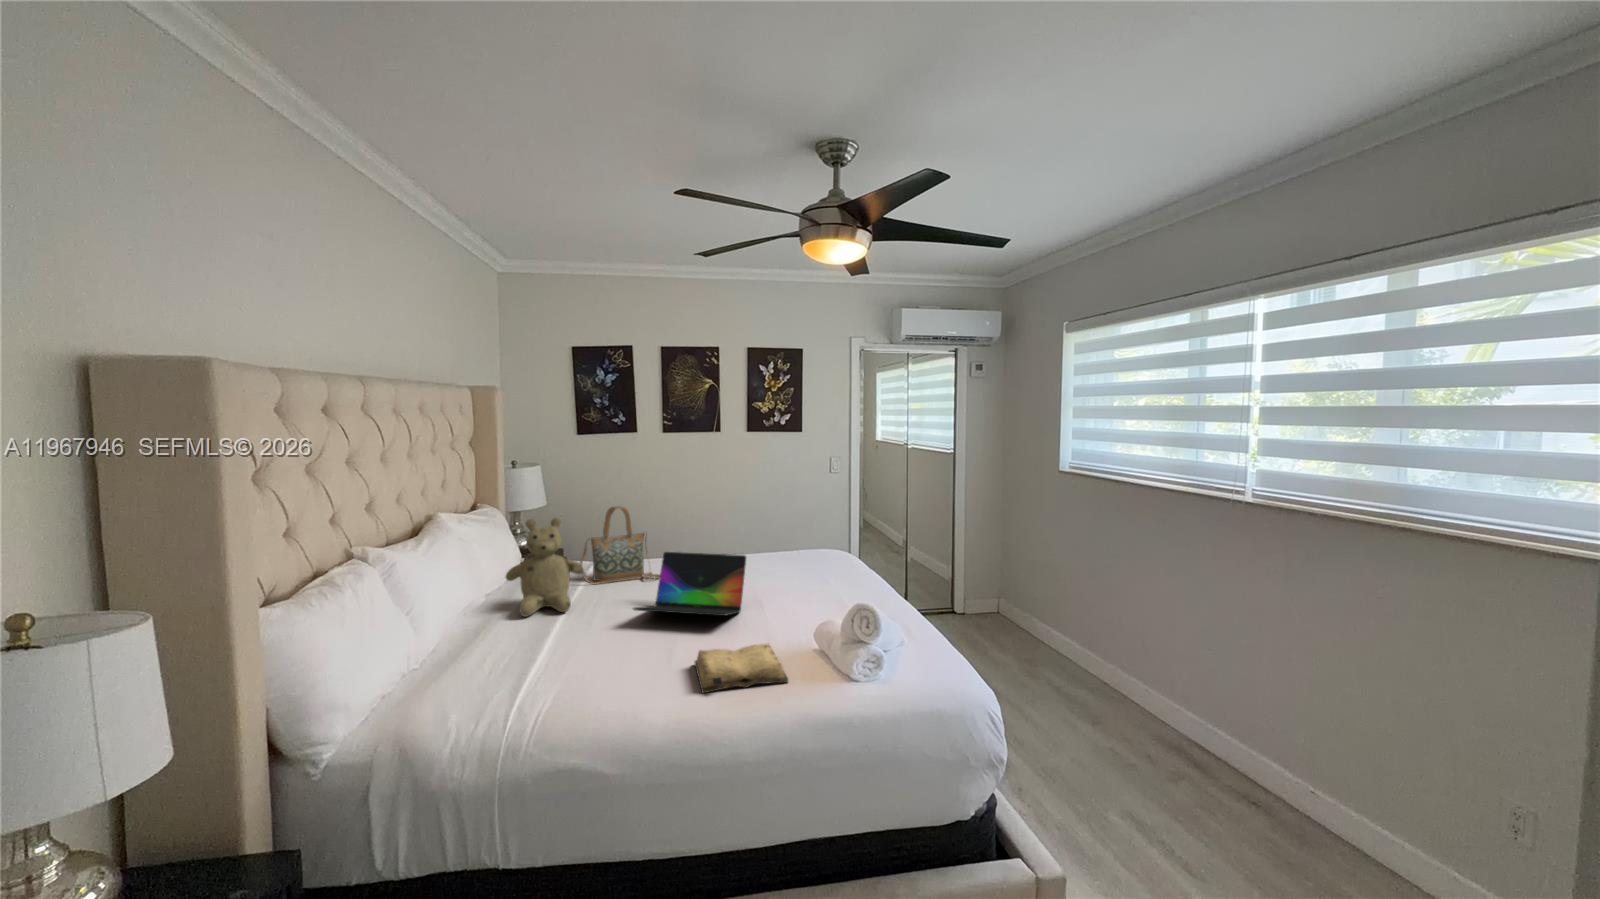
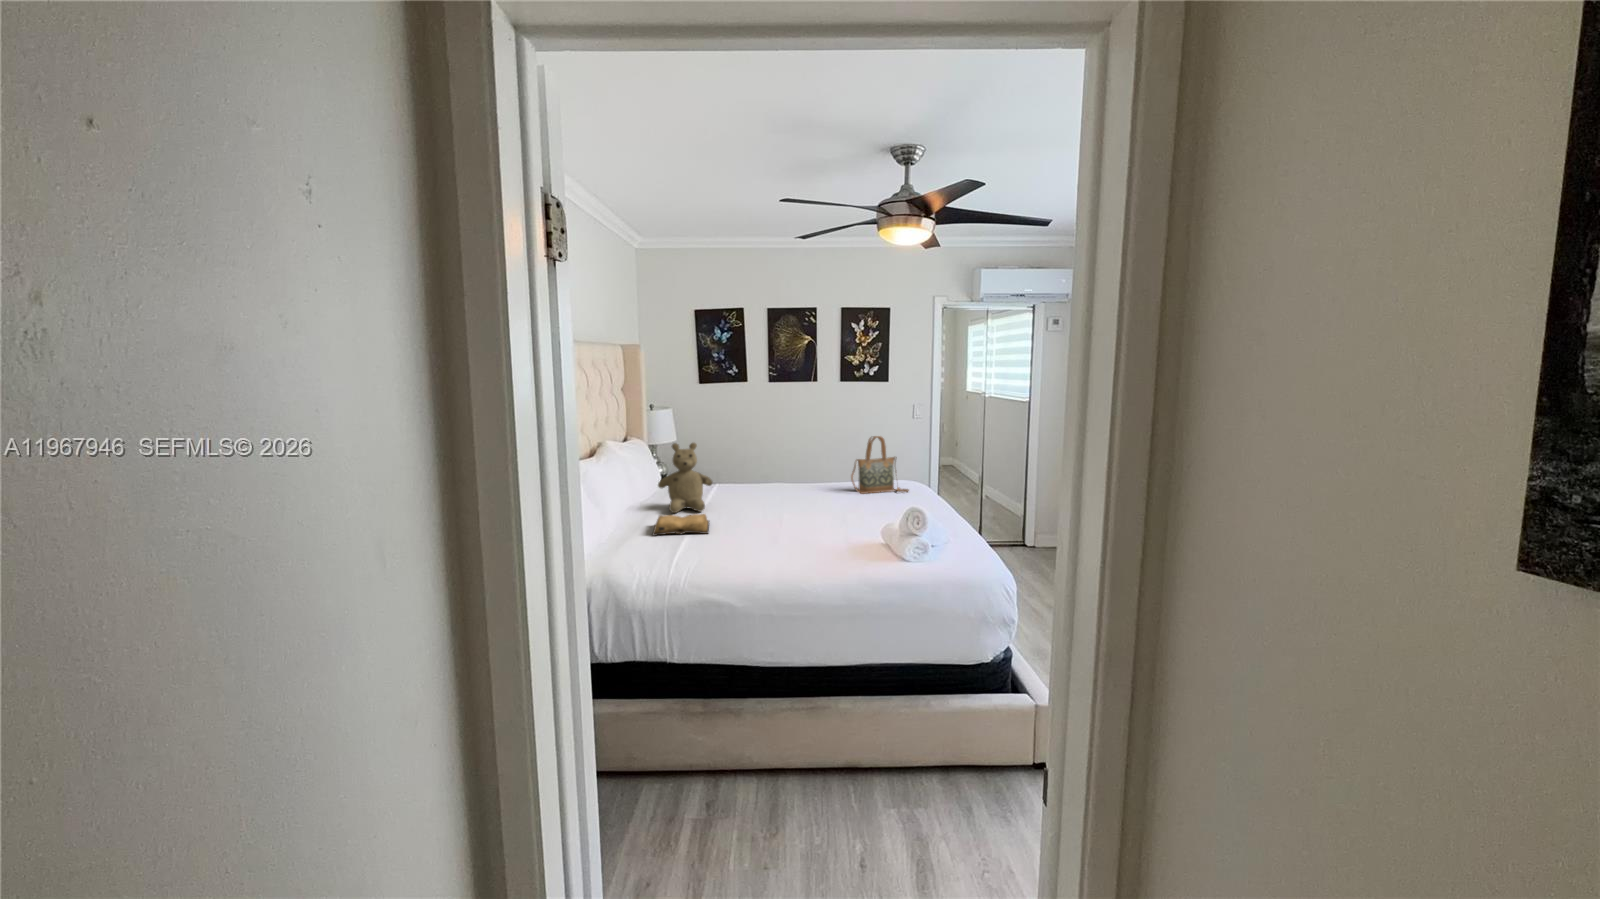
handbag: present [580,506,660,585] -> present [851,436,909,494]
laptop: present [633,552,746,616] -> none [751,470,836,518]
diary: present [694,643,788,693] -> present [653,514,710,536]

